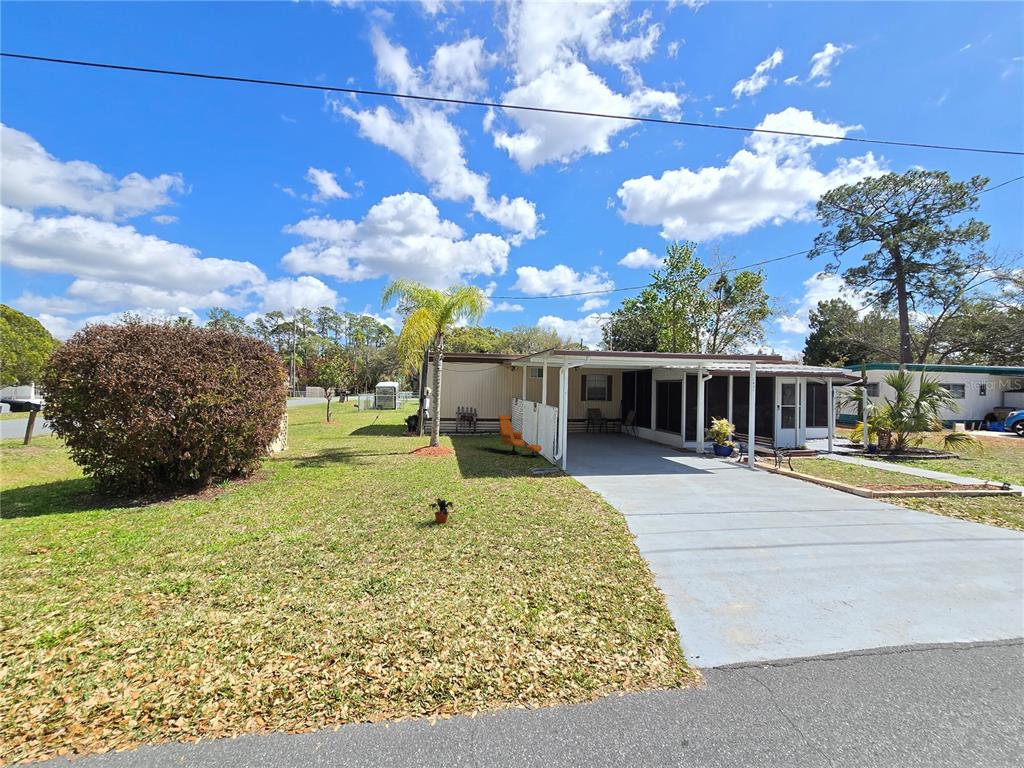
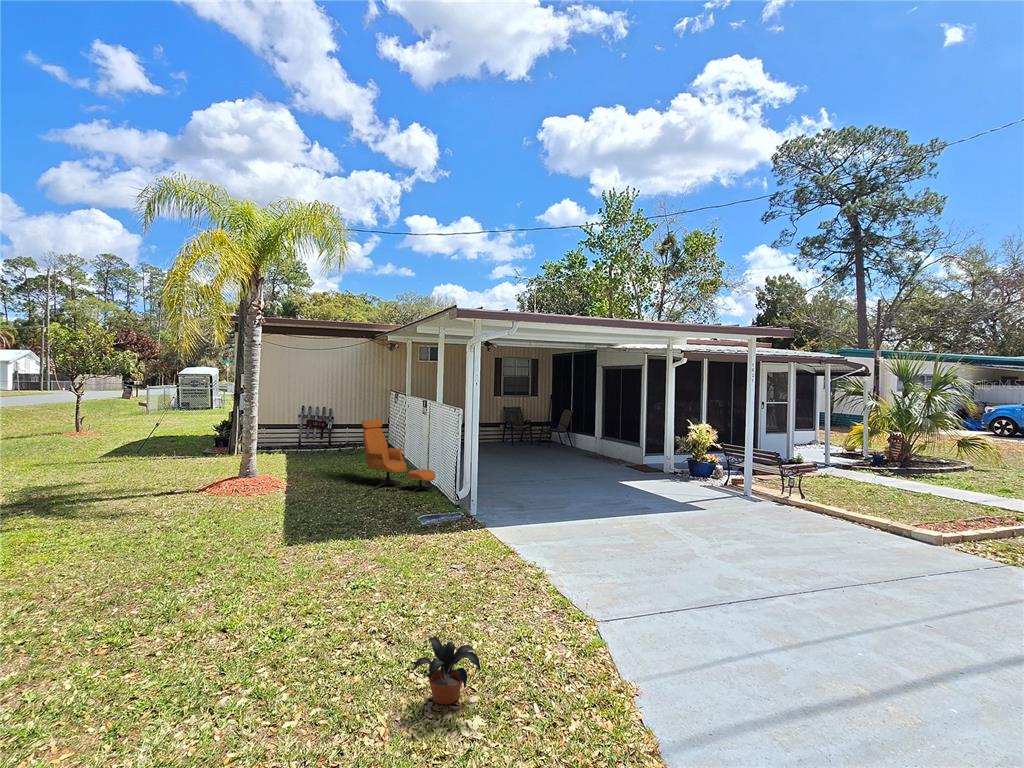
potted plant: present [429,498,454,523] -> present [412,637,481,704]

